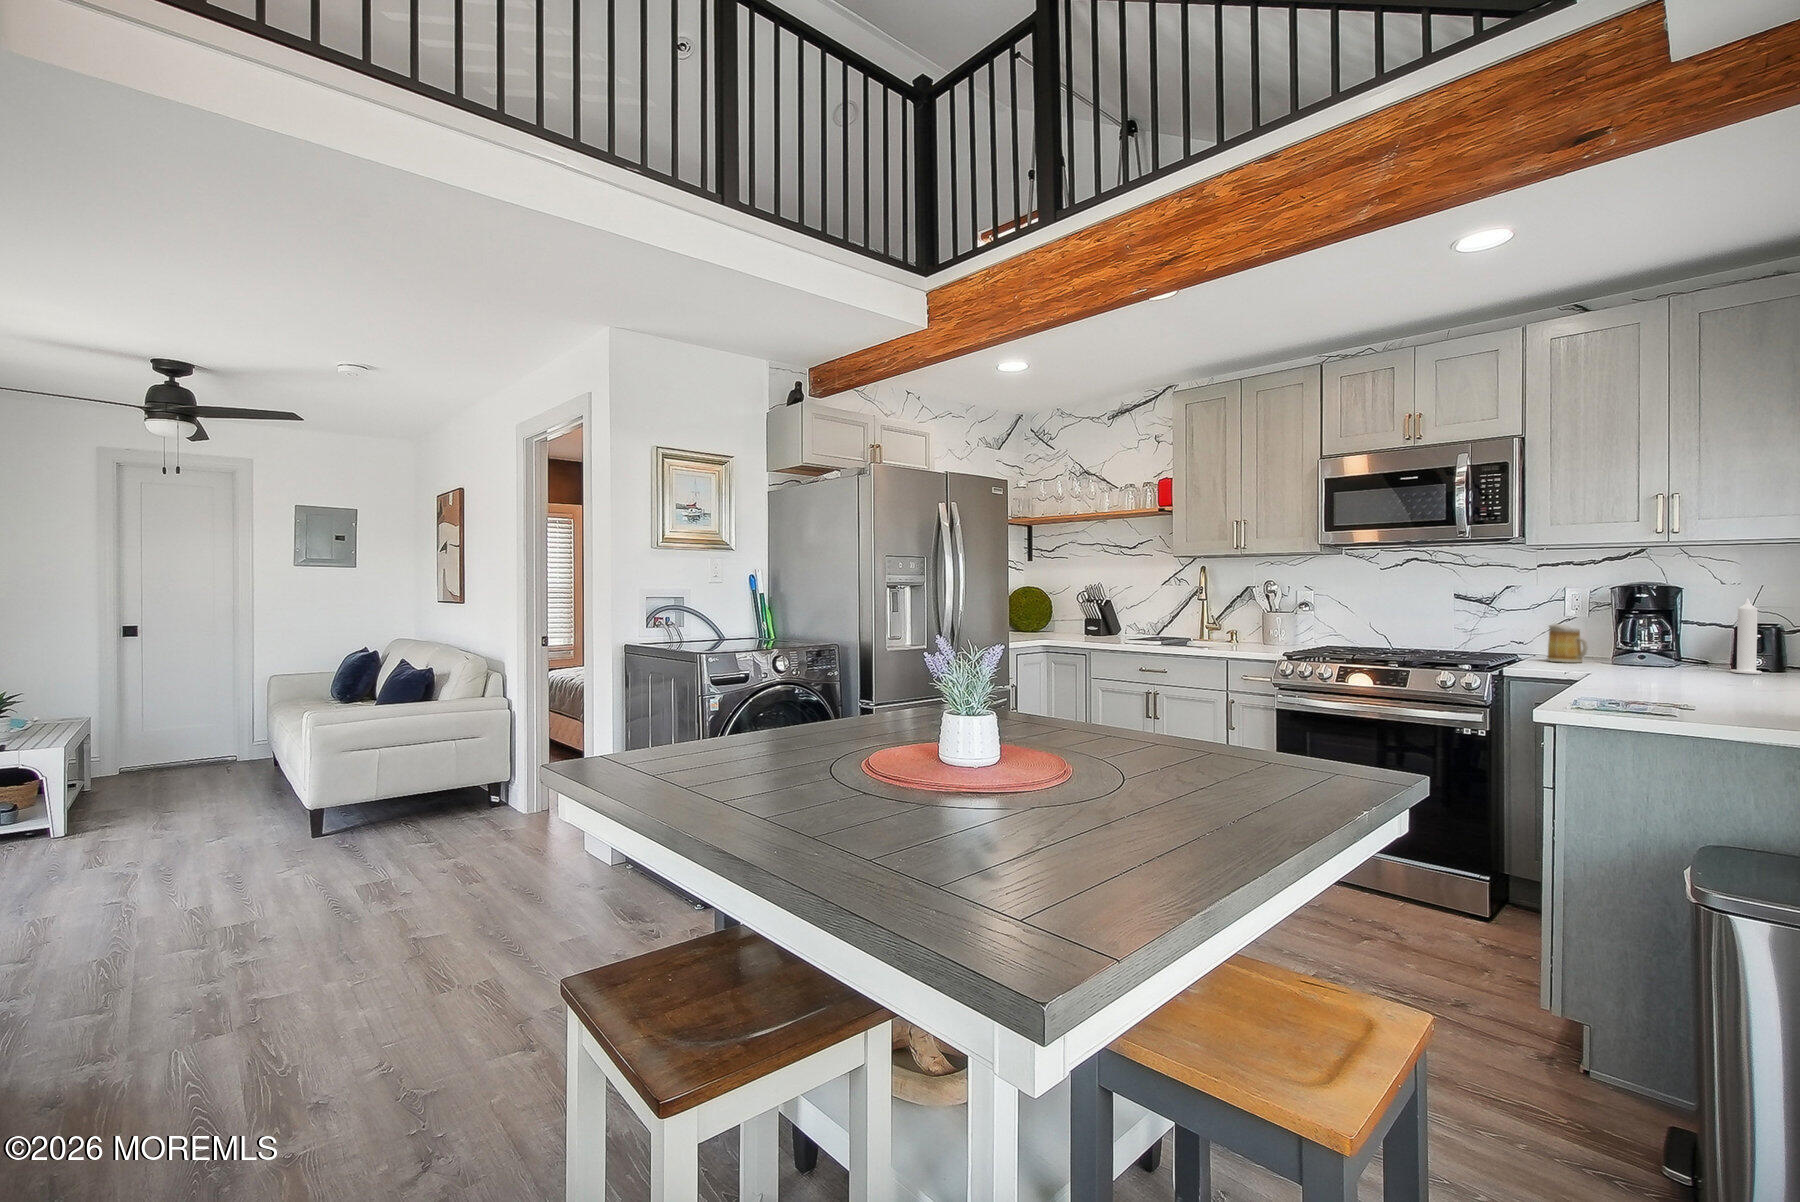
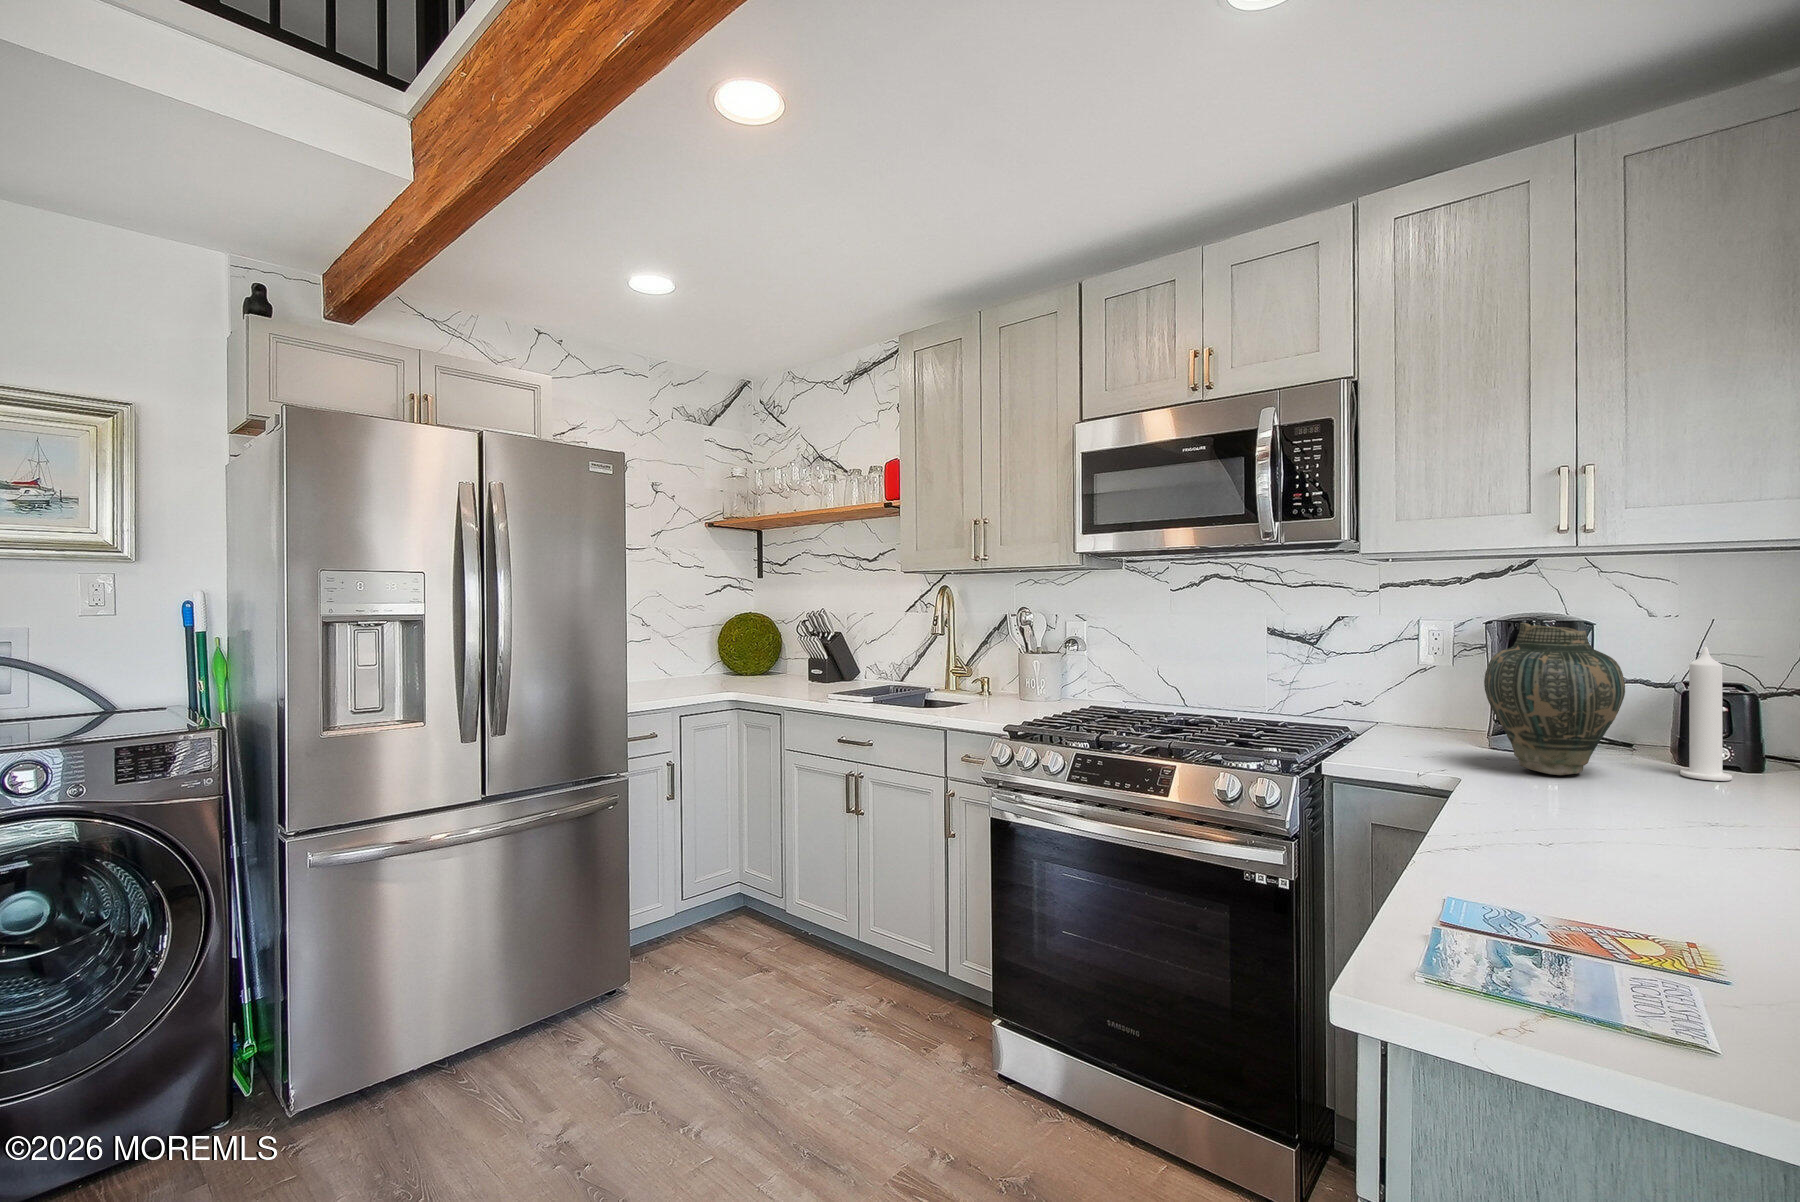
vase: none [1610,585,1697,672] -> present [1484,623,1625,775]
mug: present [1547,624,1588,663] -> none [1394,679,1454,744]

